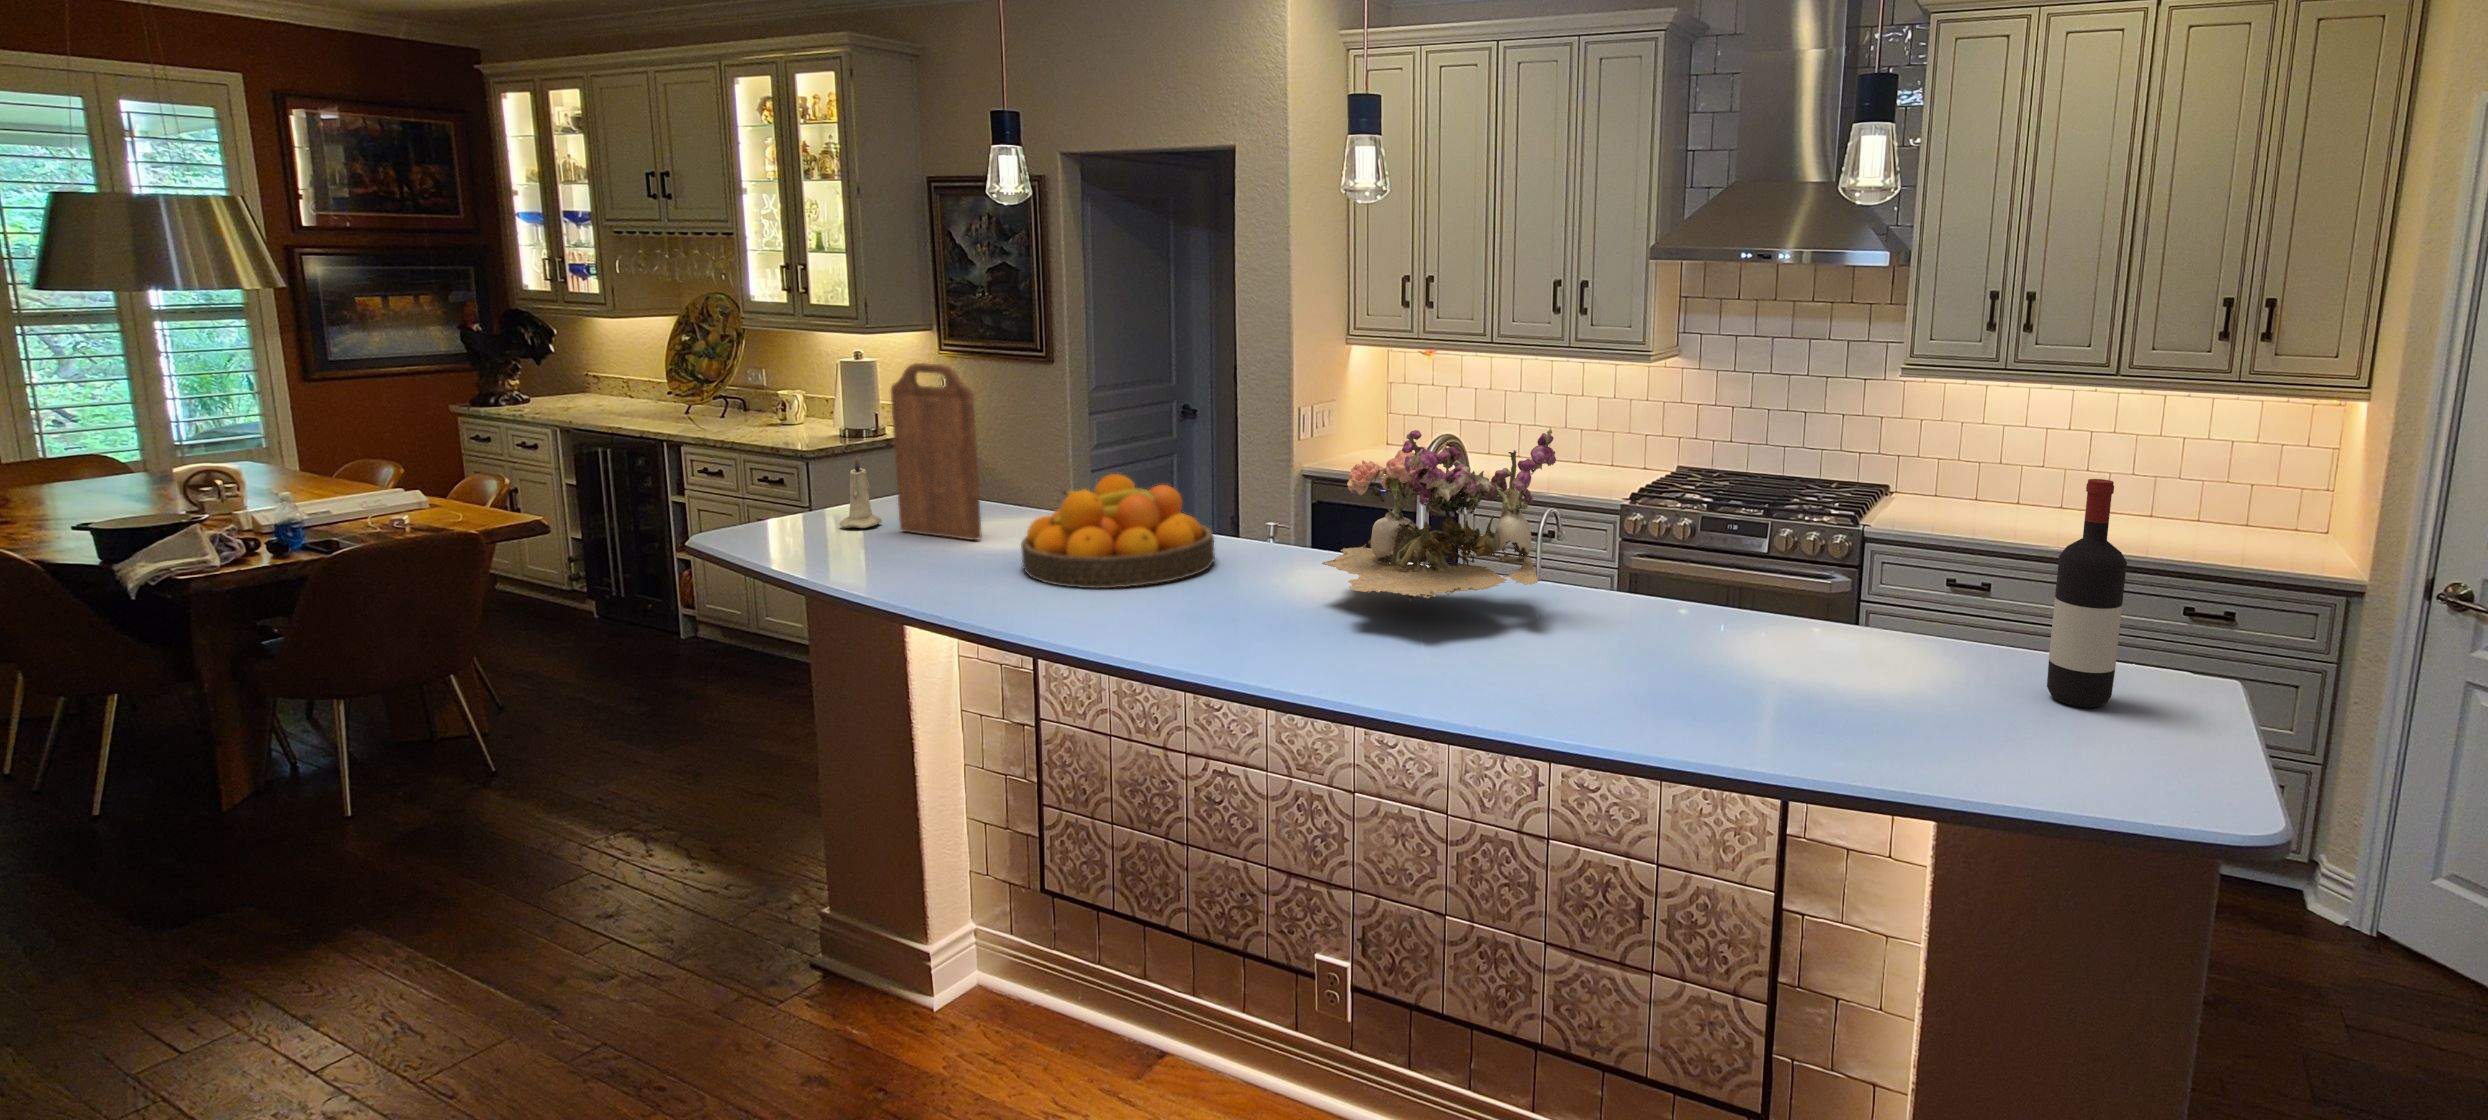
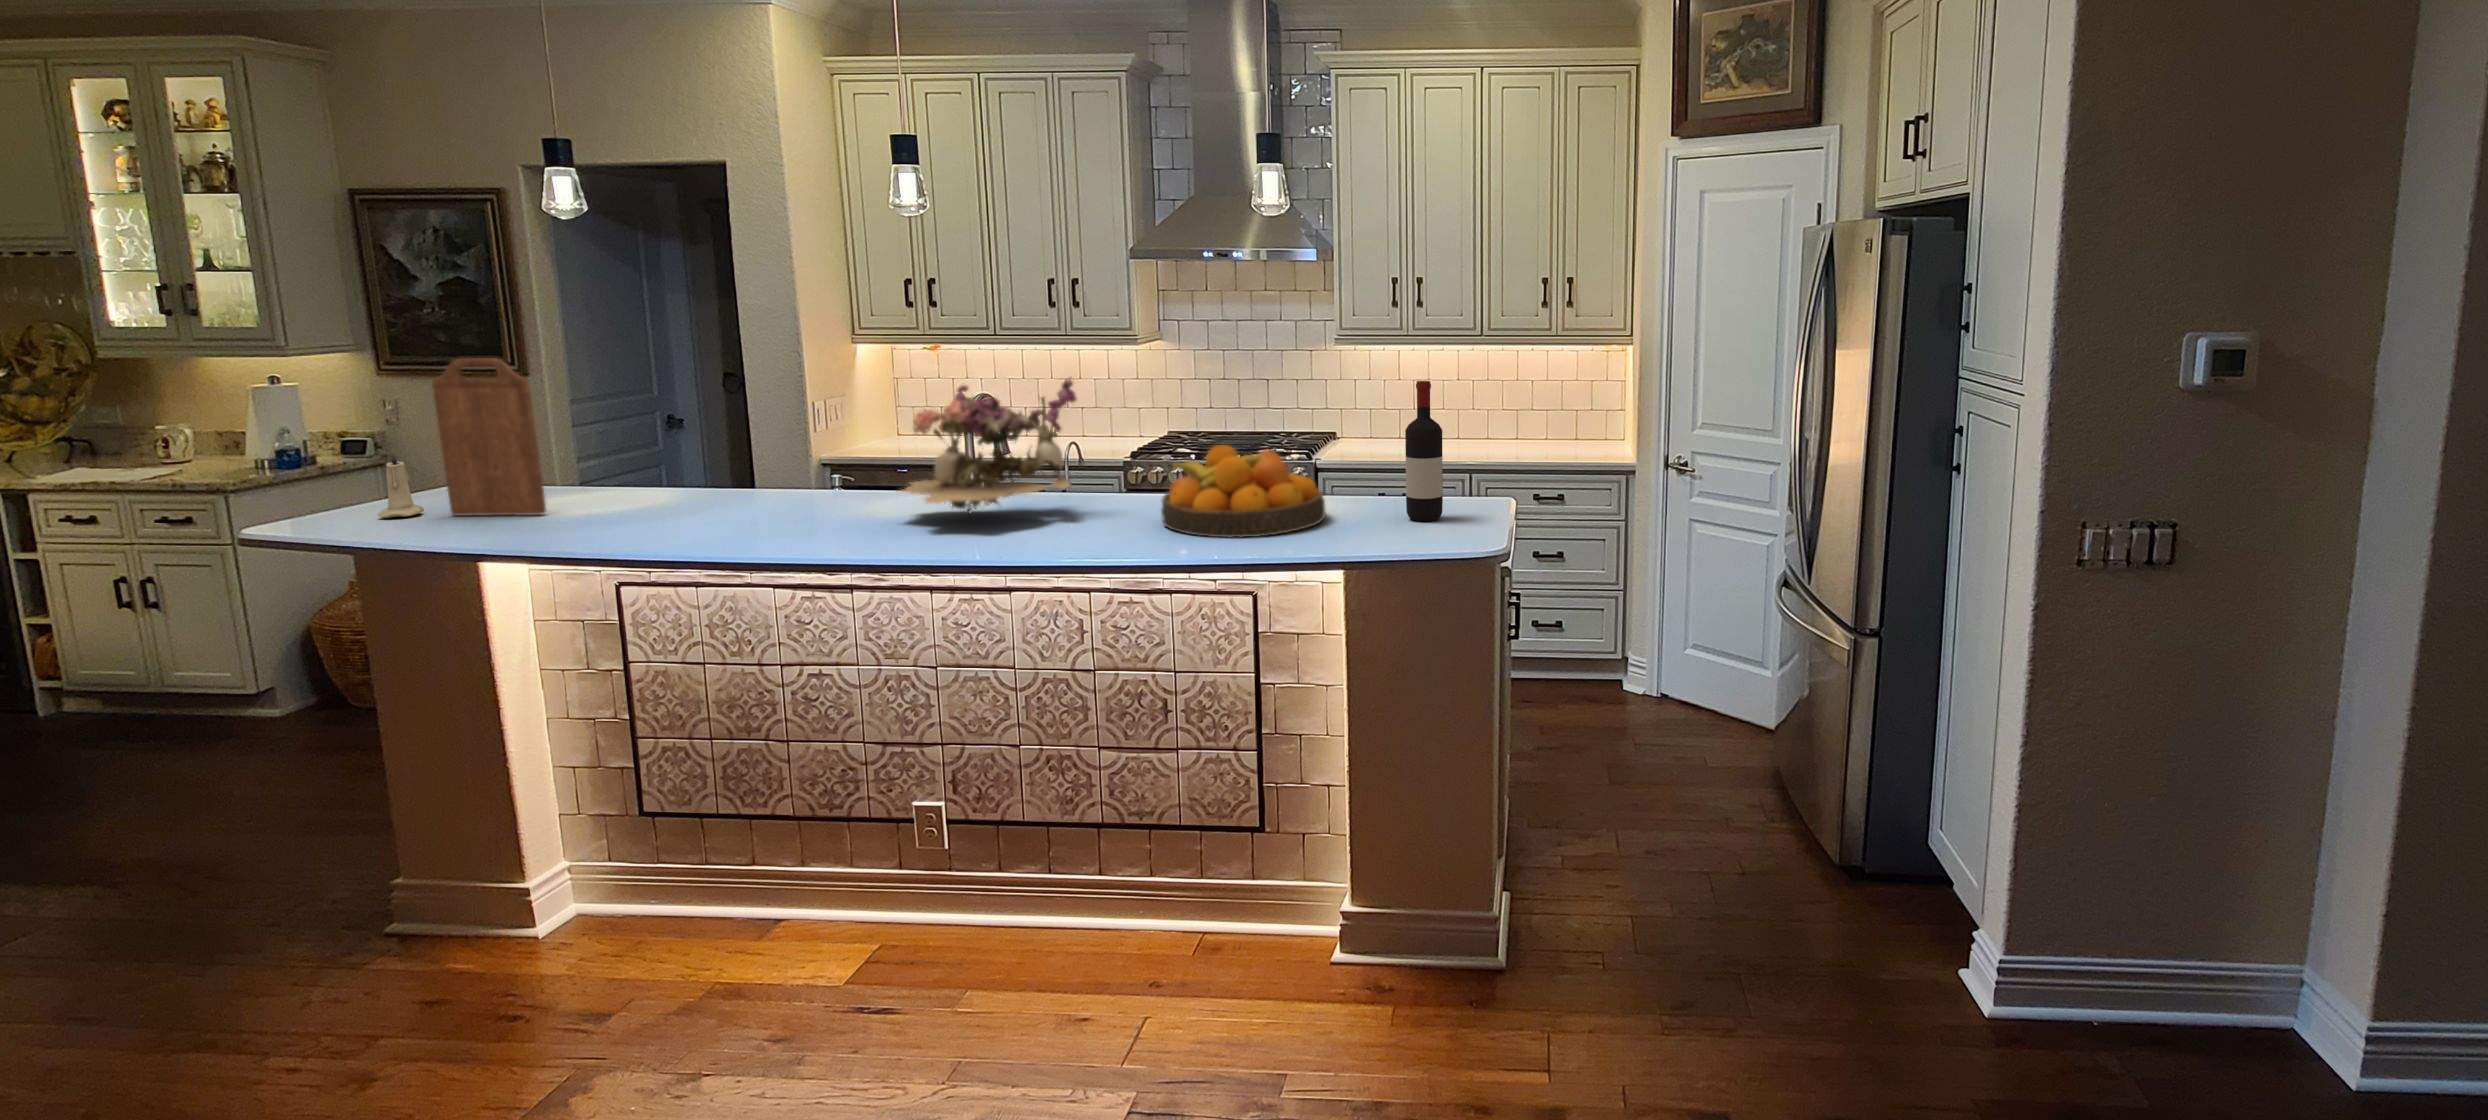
fruit bowl: present [1021,474,1215,588] -> present [1161,445,1325,537]

